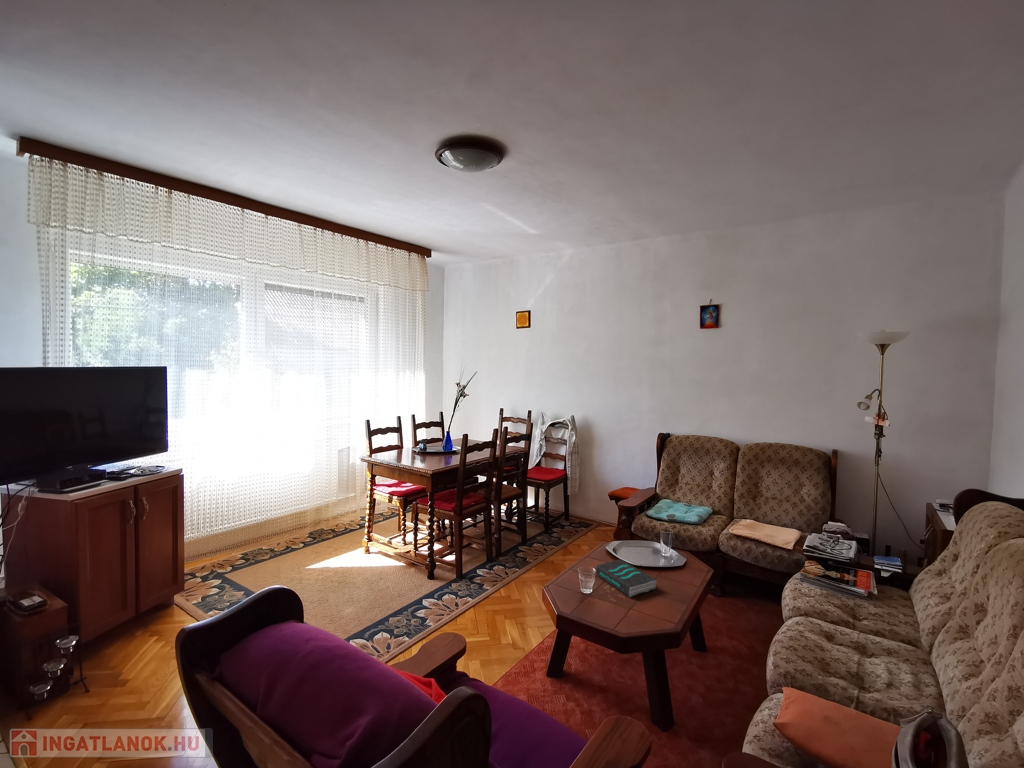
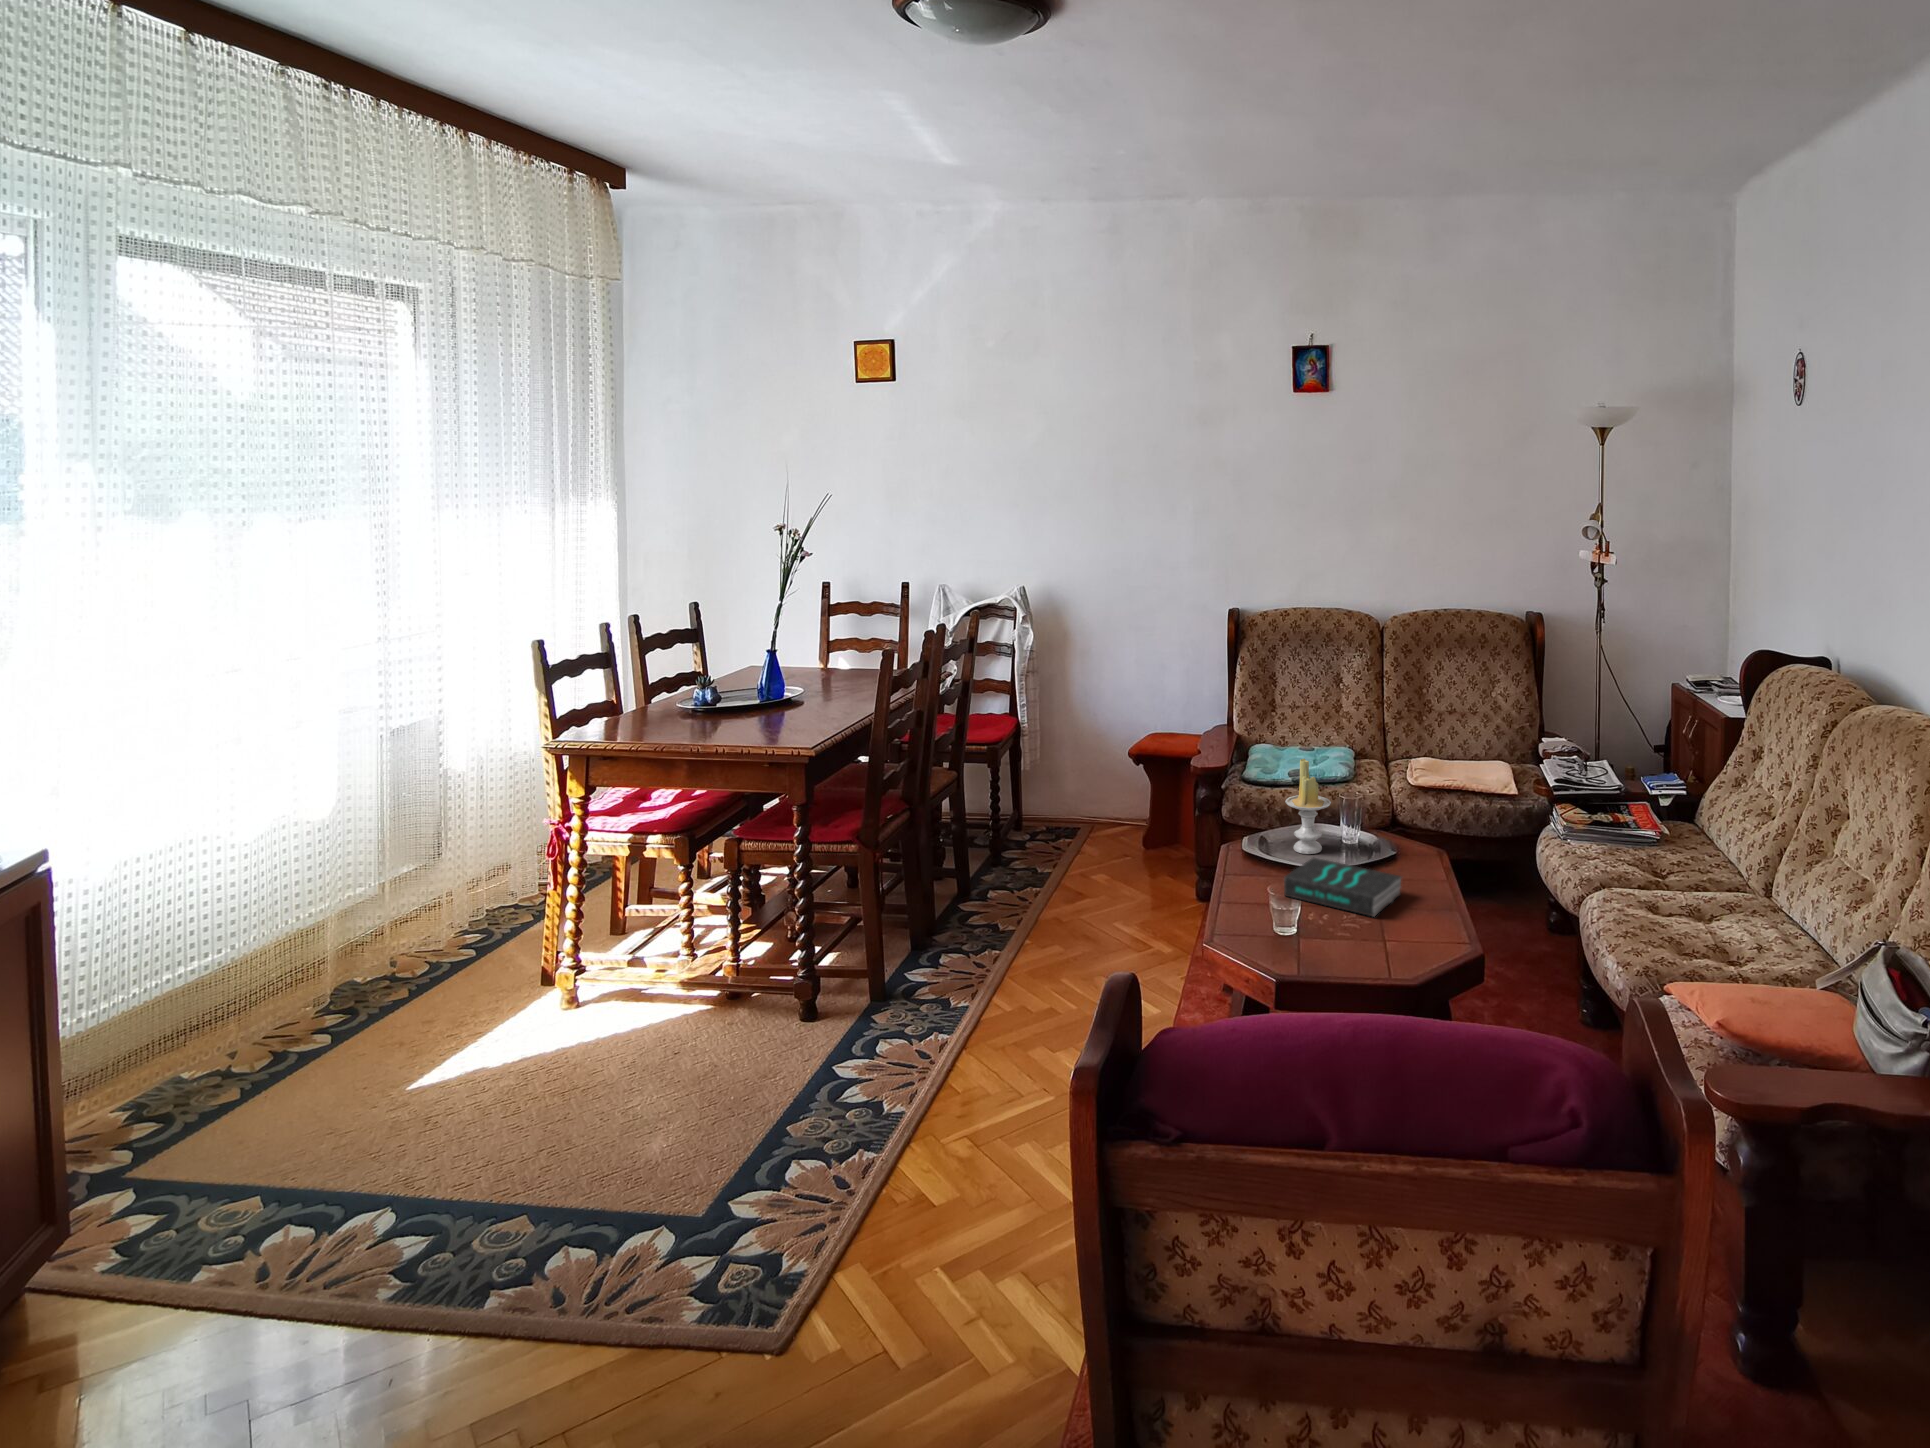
candle: none [620,509,644,558] -> present [1285,759,1331,854]

